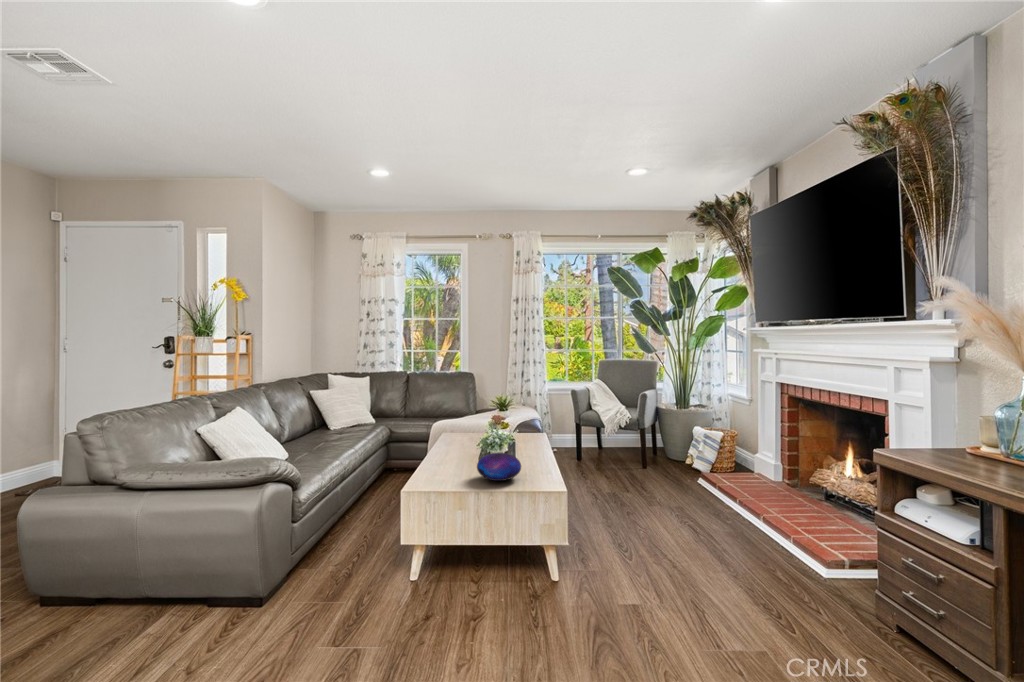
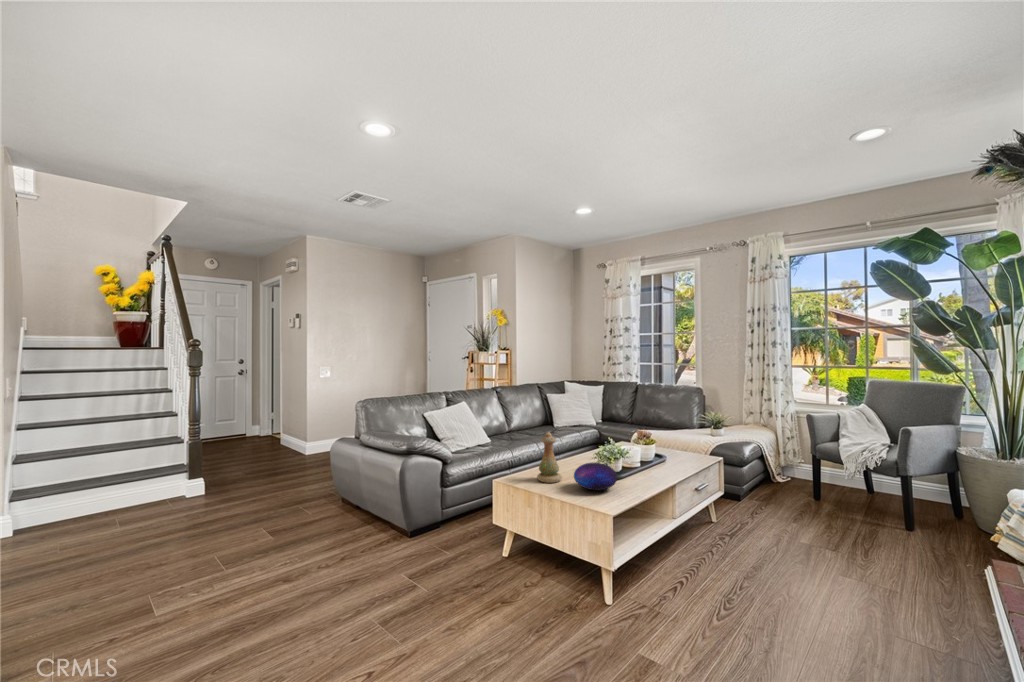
vase: none [428,428,456,485] -> present [537,432,562,483]

